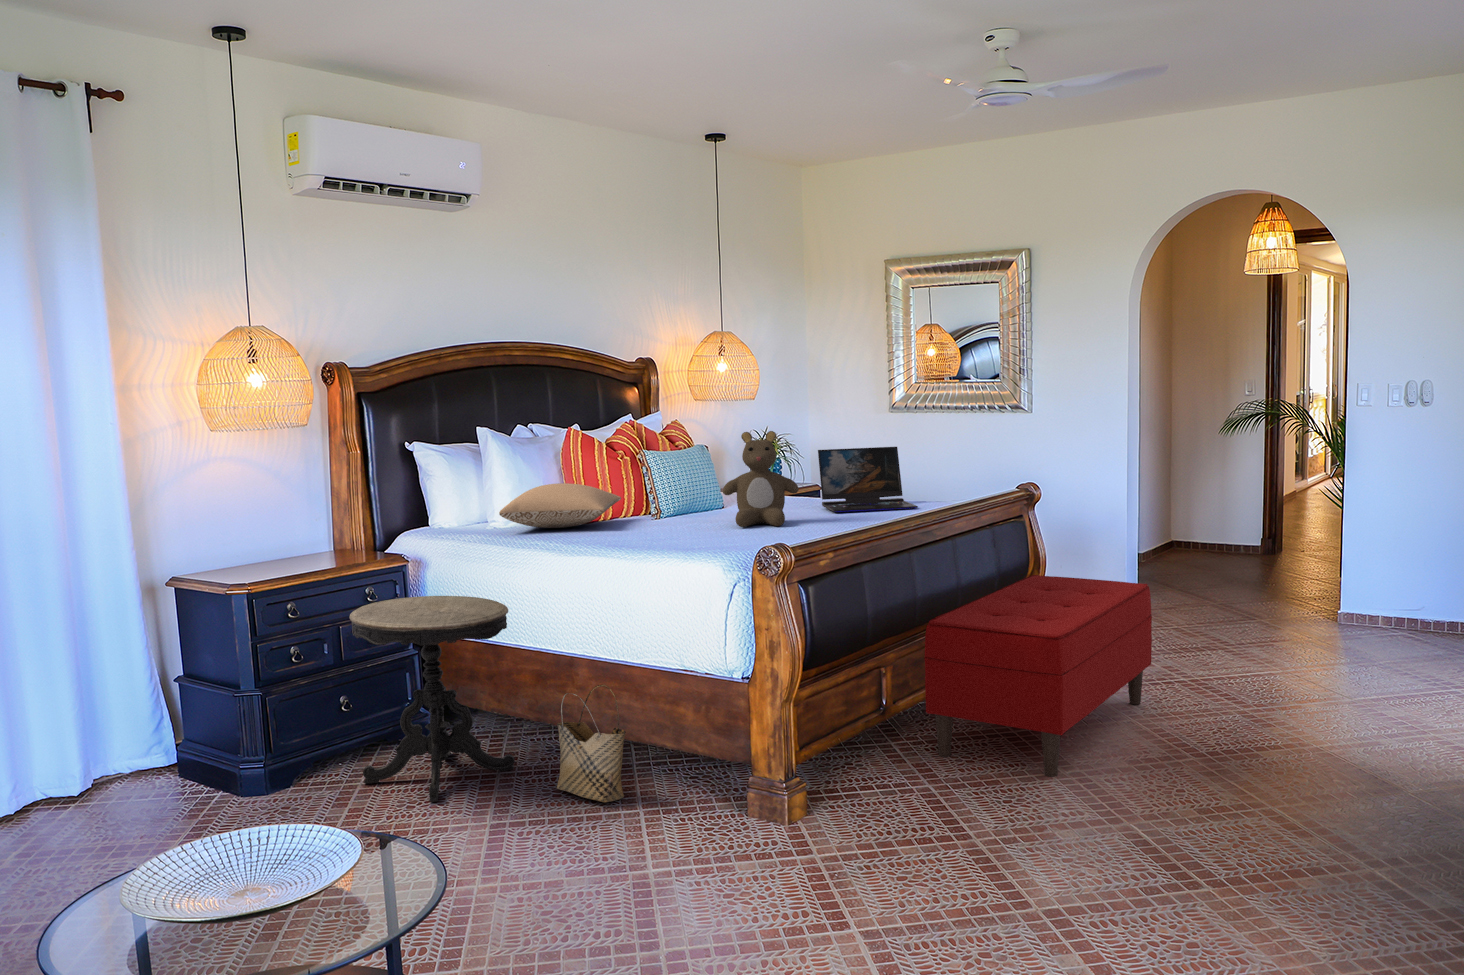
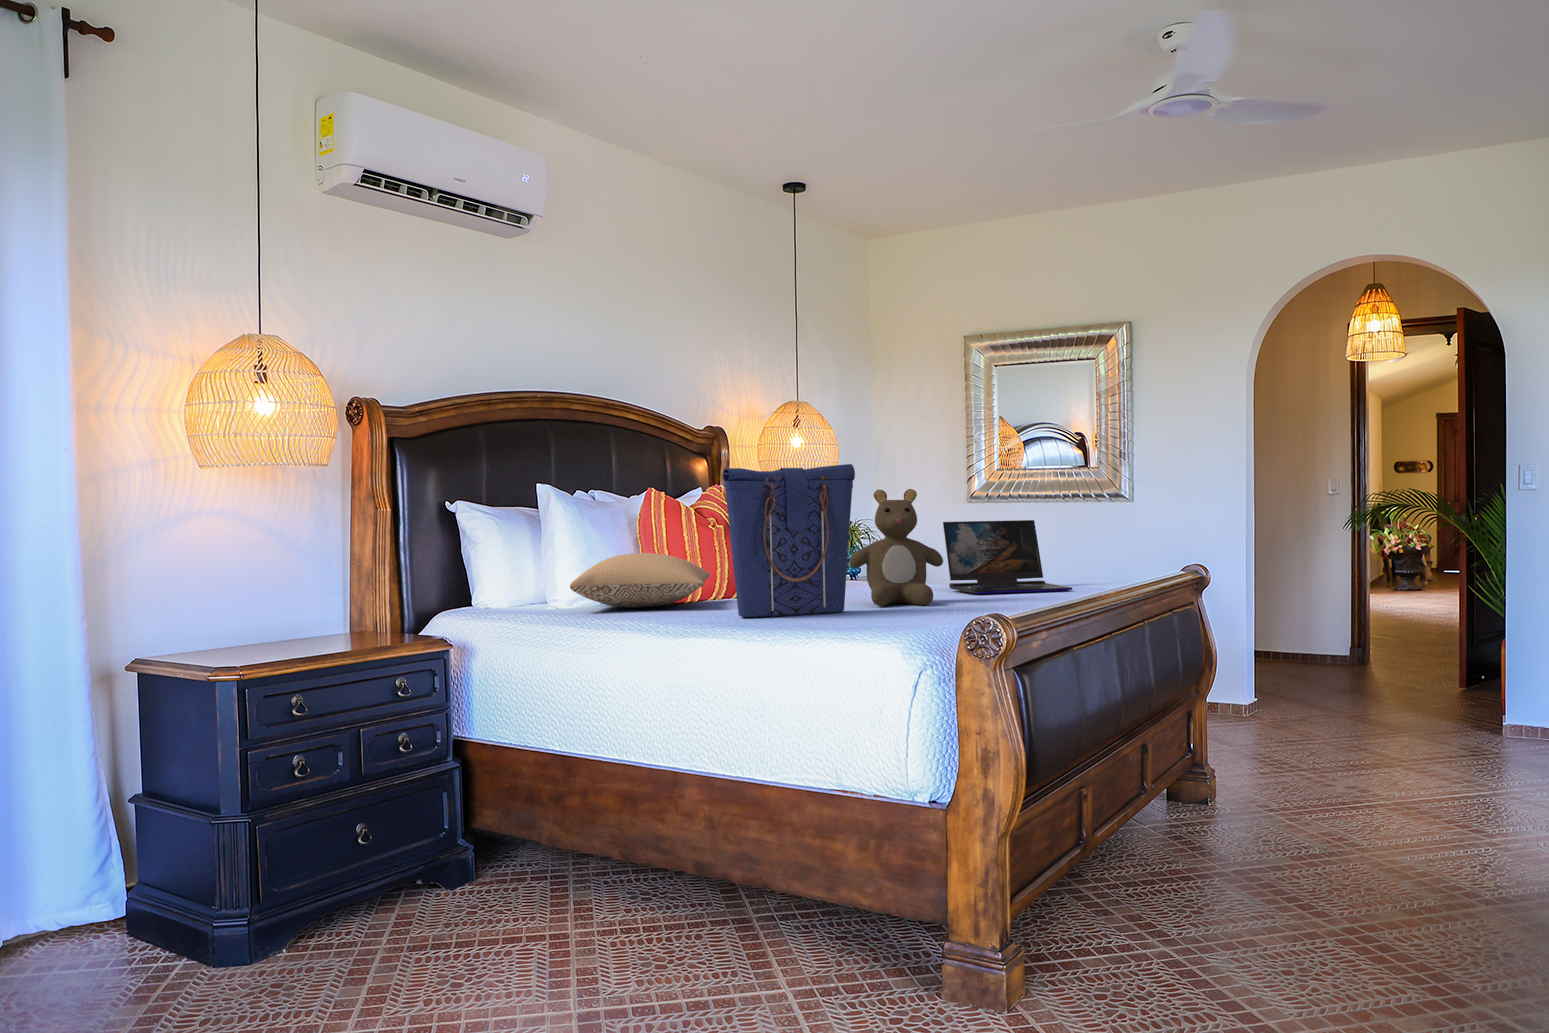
tote bag: none [608,416,716,540] -> present [723,464,855,618]
bench: present [924,575,1152,777] -> none [1131,673,1367,935]
side table: present [350,596,515,802] -> none [377,689,595,977]
woven basket: present [557,685,626,802] -> none [660,809,761,978]

